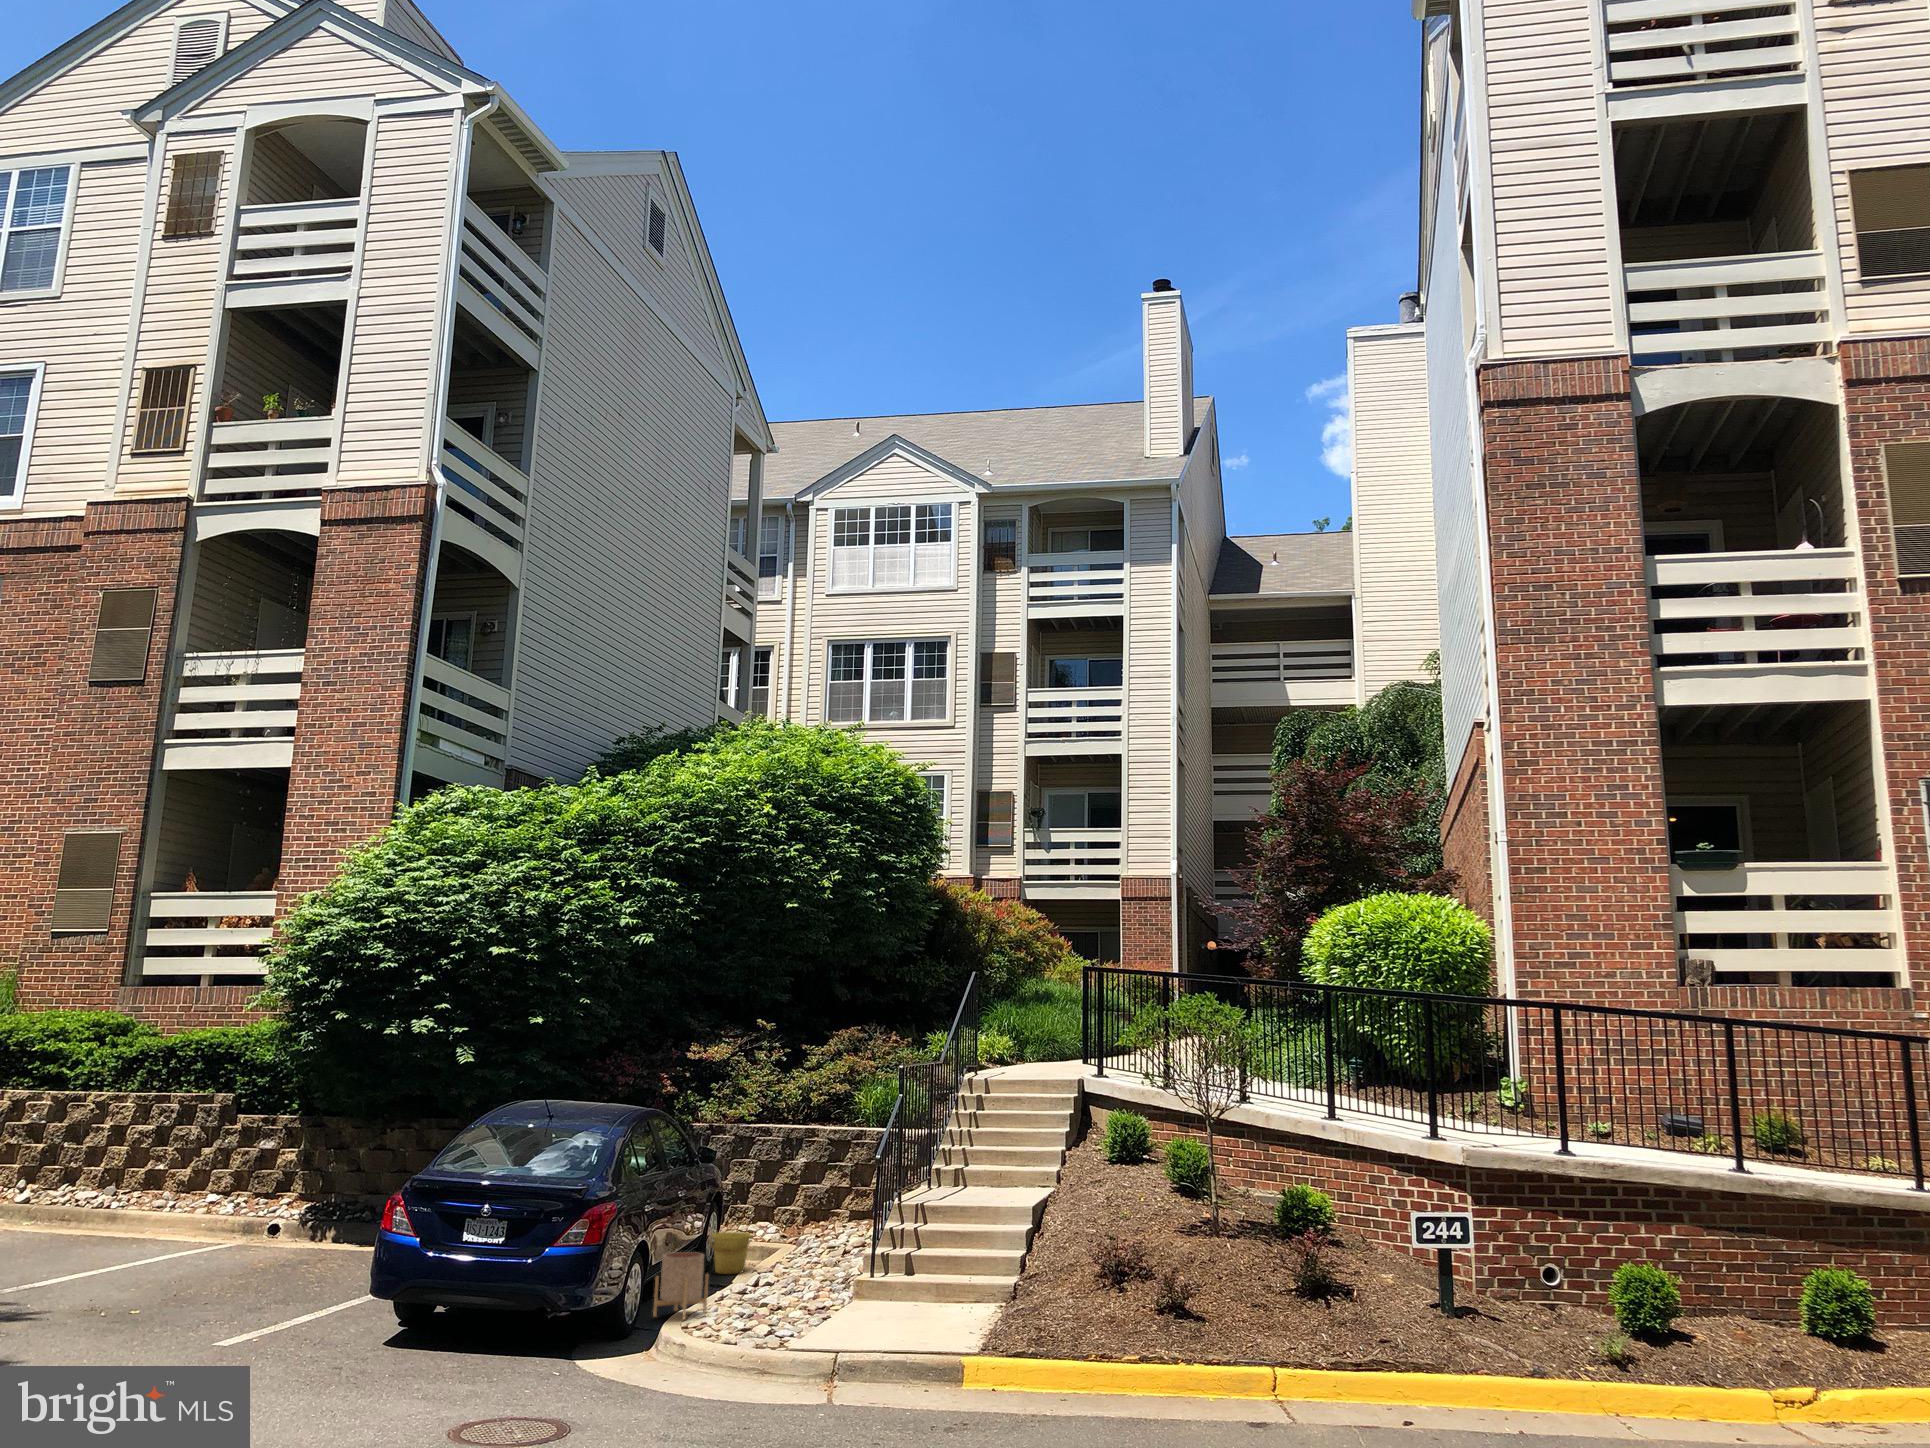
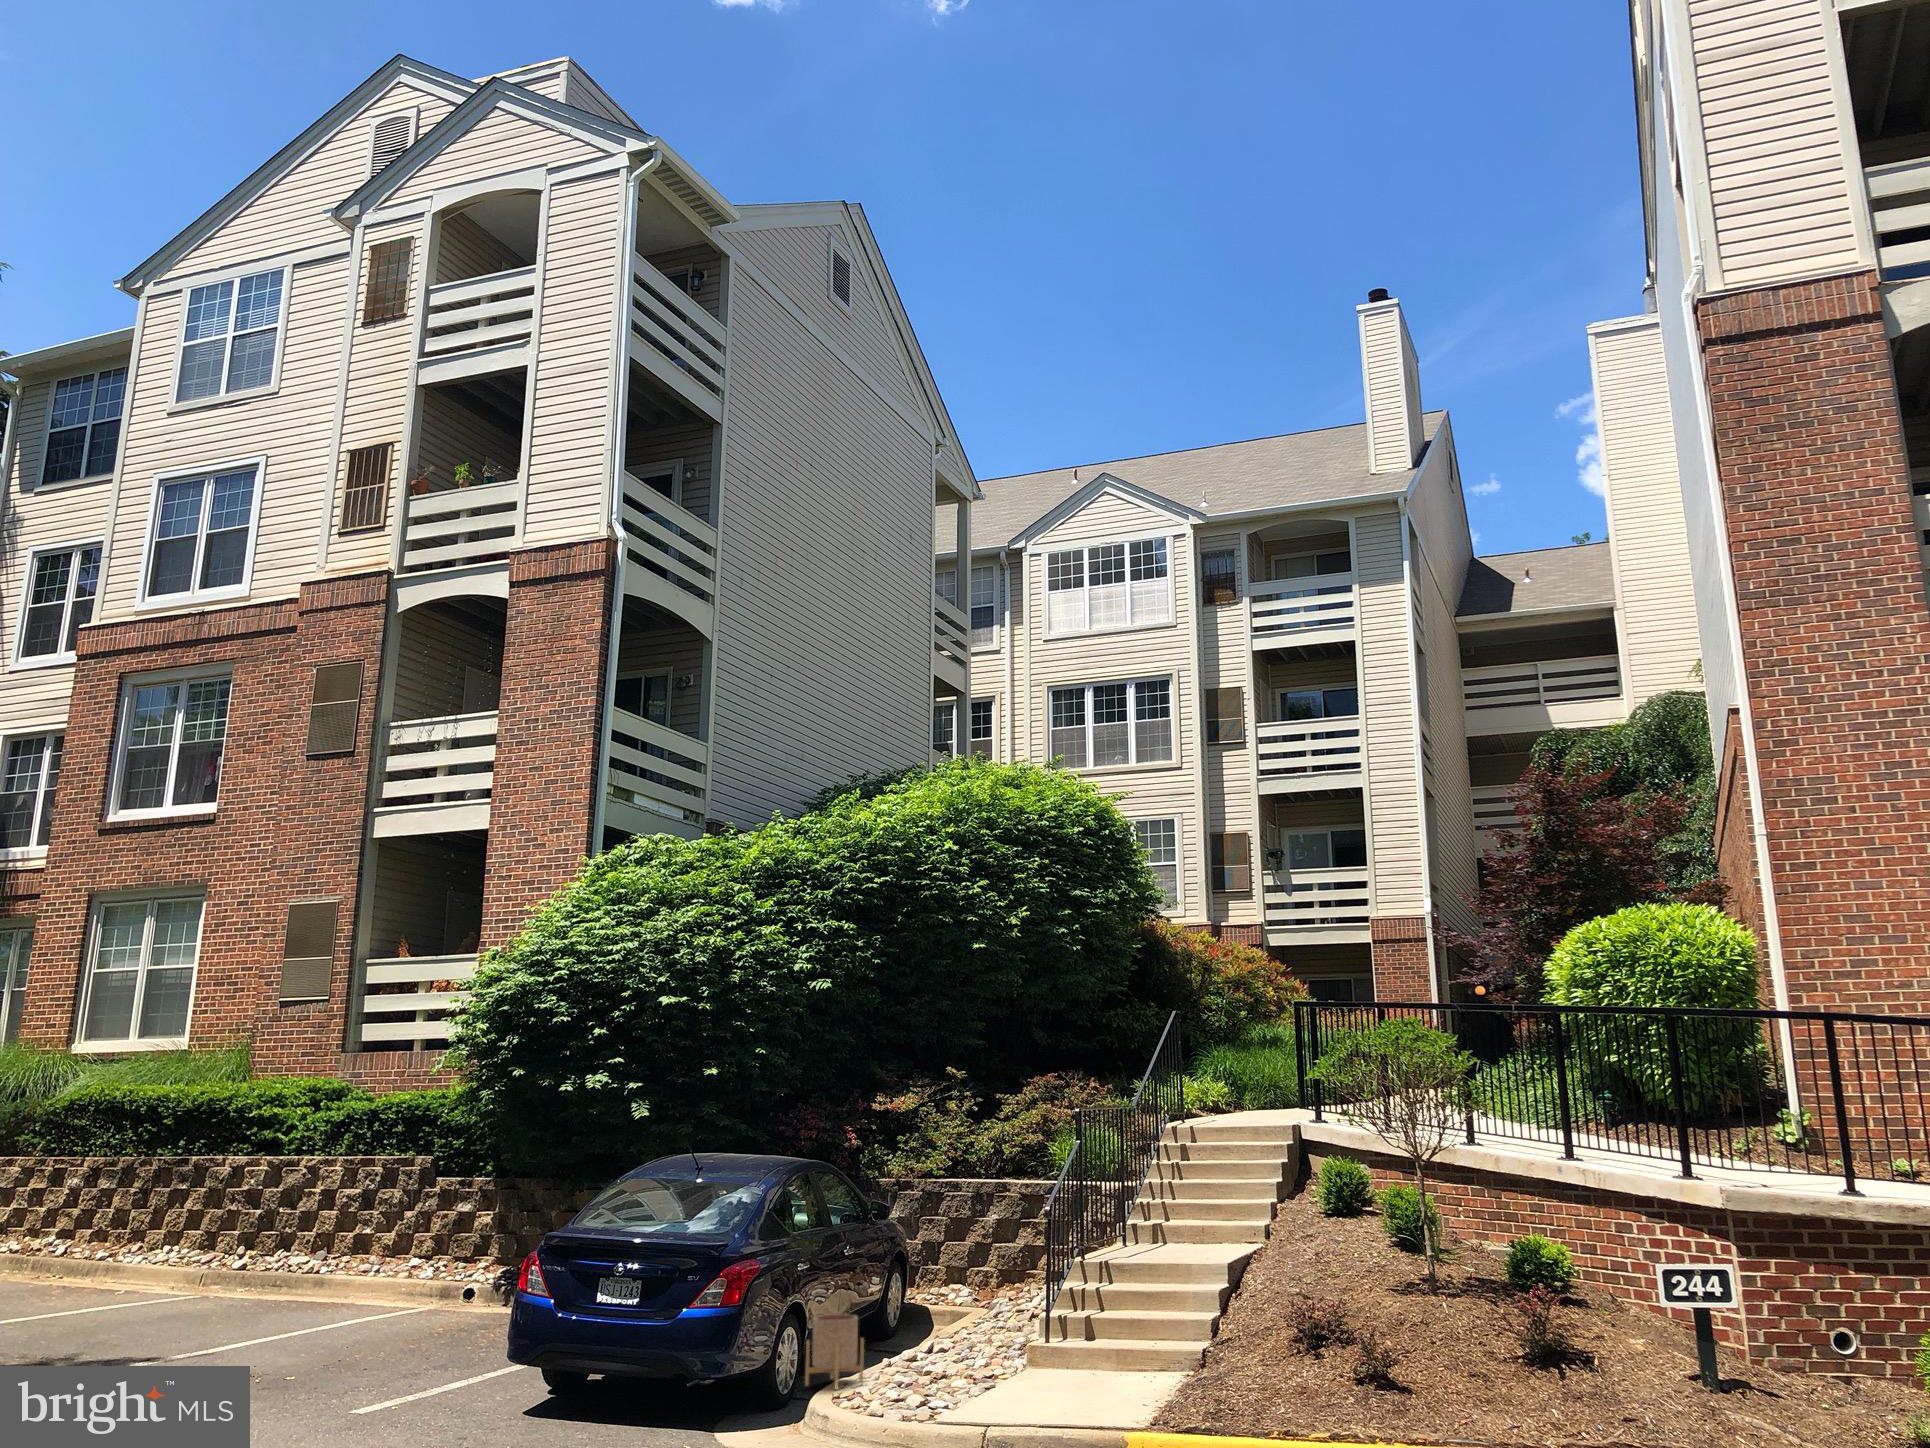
bucket: present [710,1232,752,1274] -> none [880,1293,925,1339]

